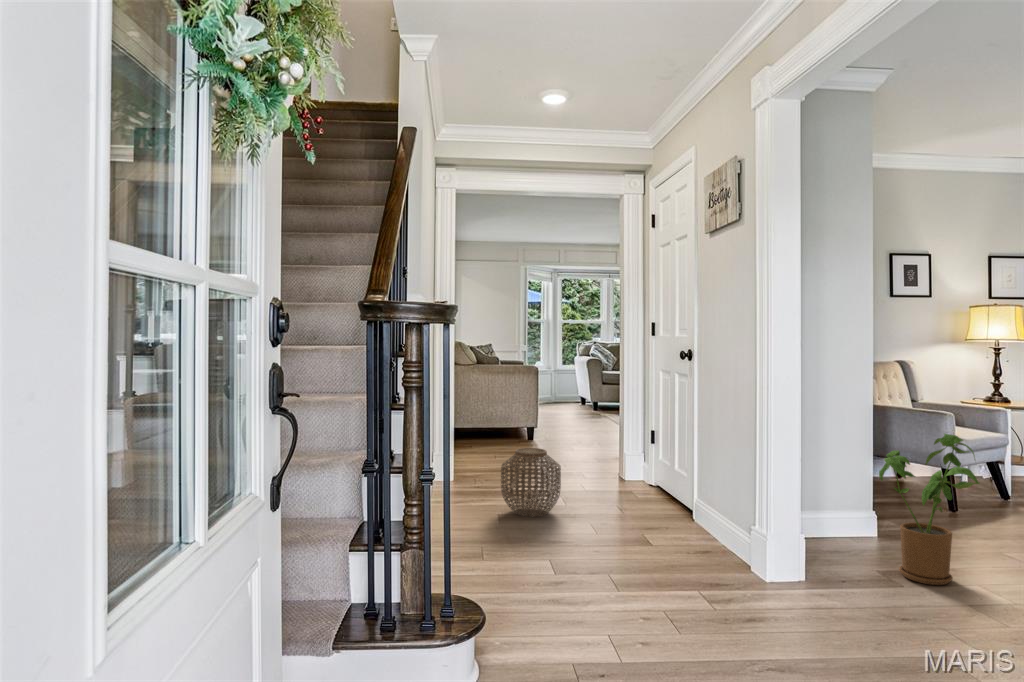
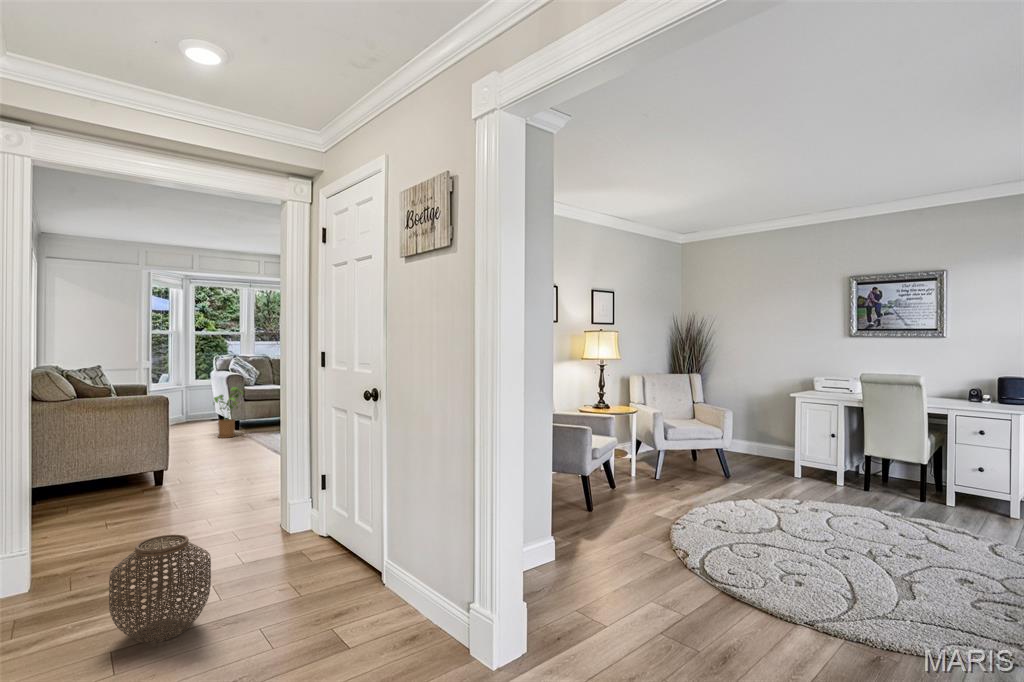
house plant: present [879,434,980,585] -> present [214,387,243,438]

